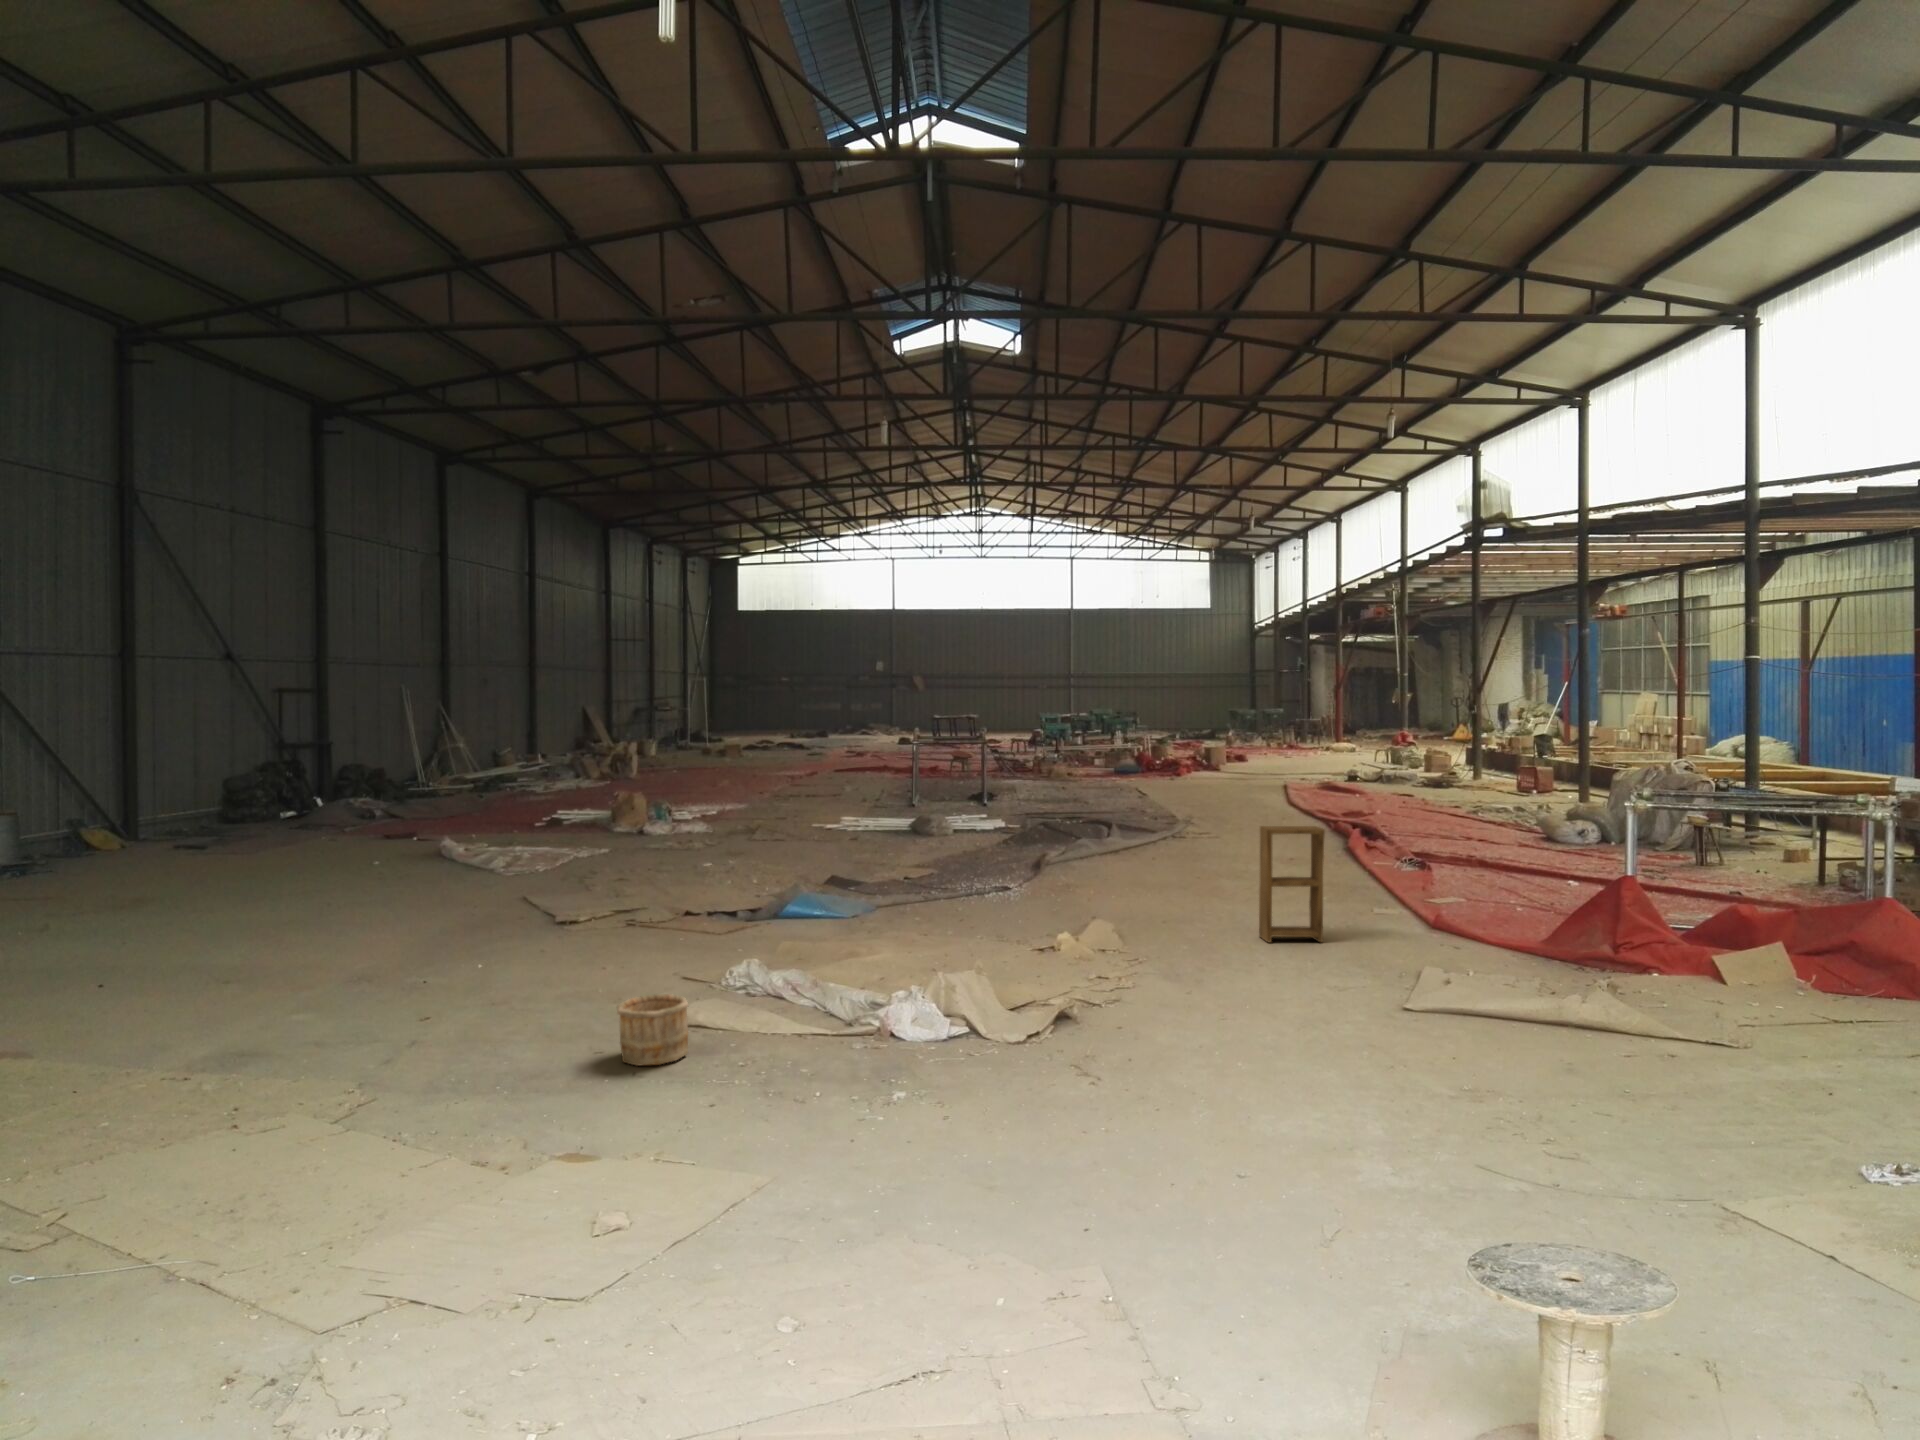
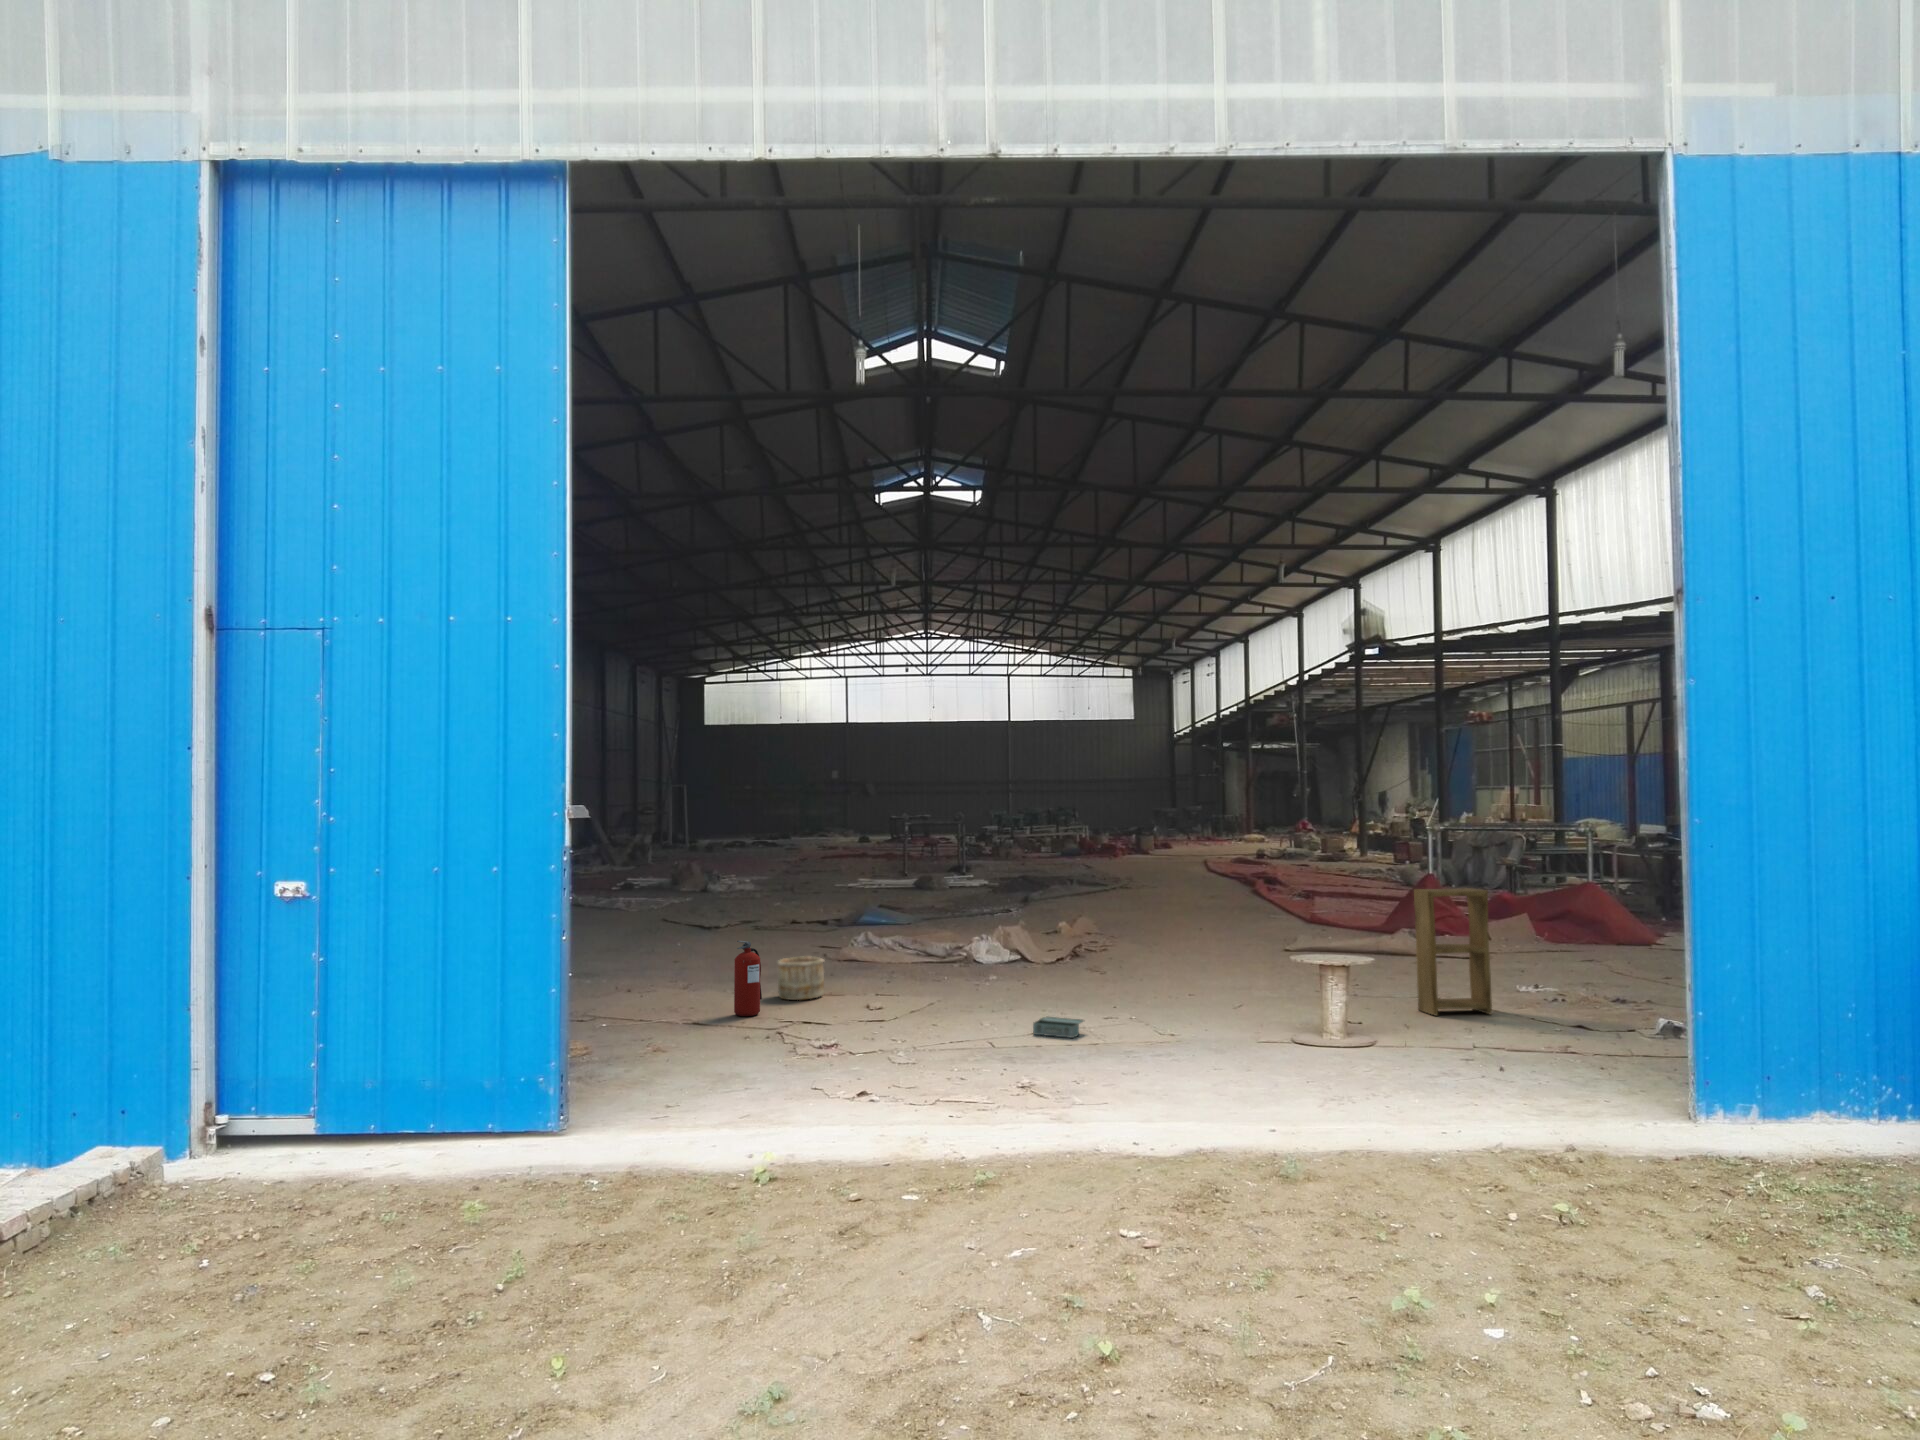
shelving unit: present [1259,826,1325,943] -> present [1414,888,1492,1016]
fire extinguisher: none [524,994,571,1109] -> present [734,941,762,1016]
toolbox: none [960,1149,1048,1203] -> present [1033,1017,1083,1038]

